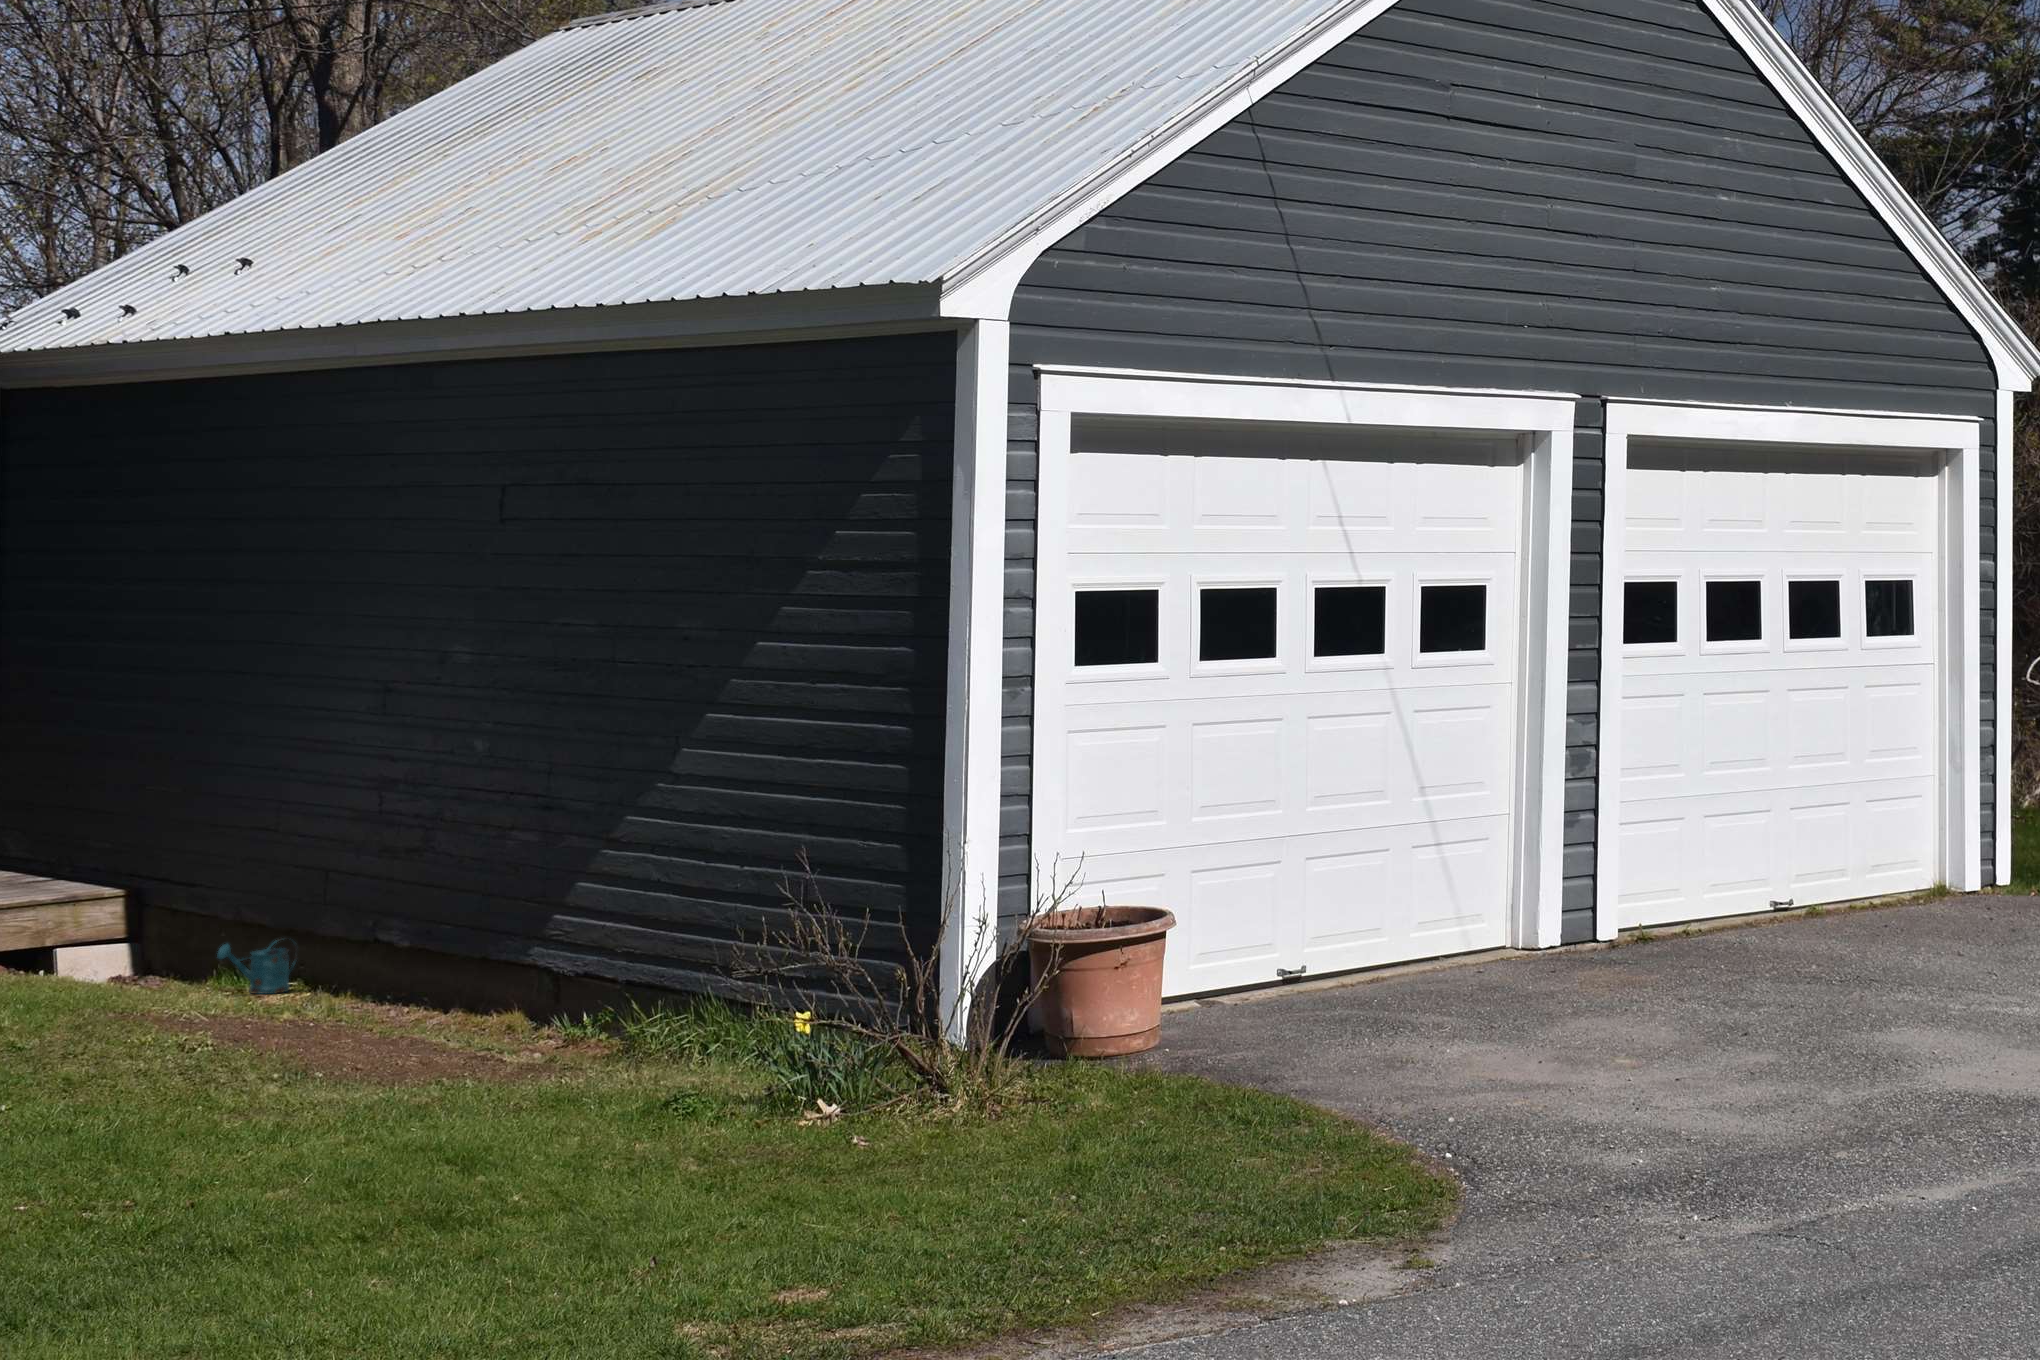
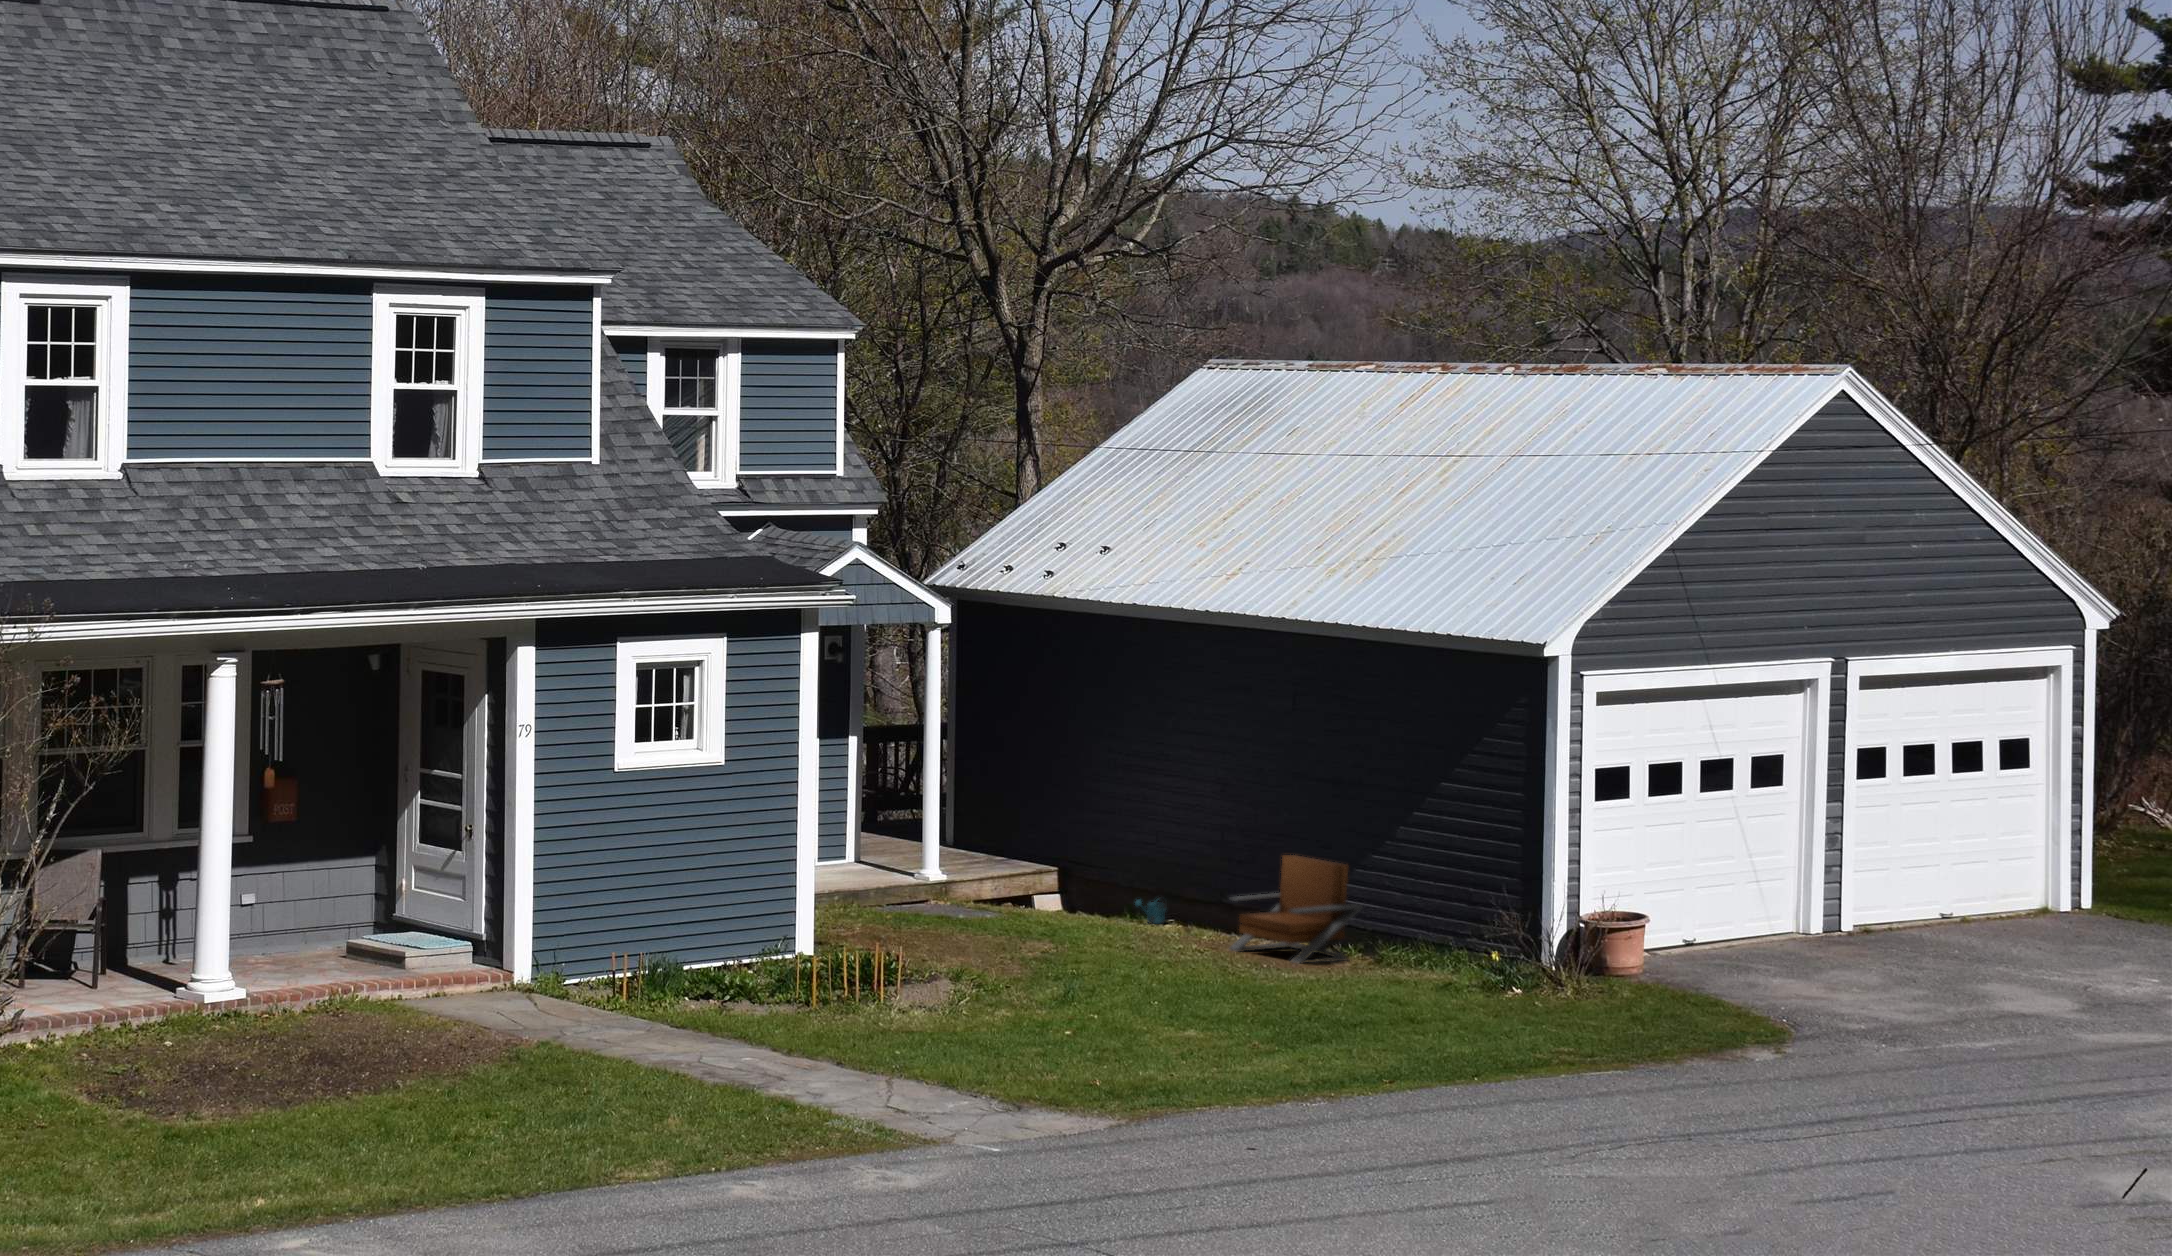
lounge chair: none [314,826,603,1073] -> present [1230,855,1362,963]

